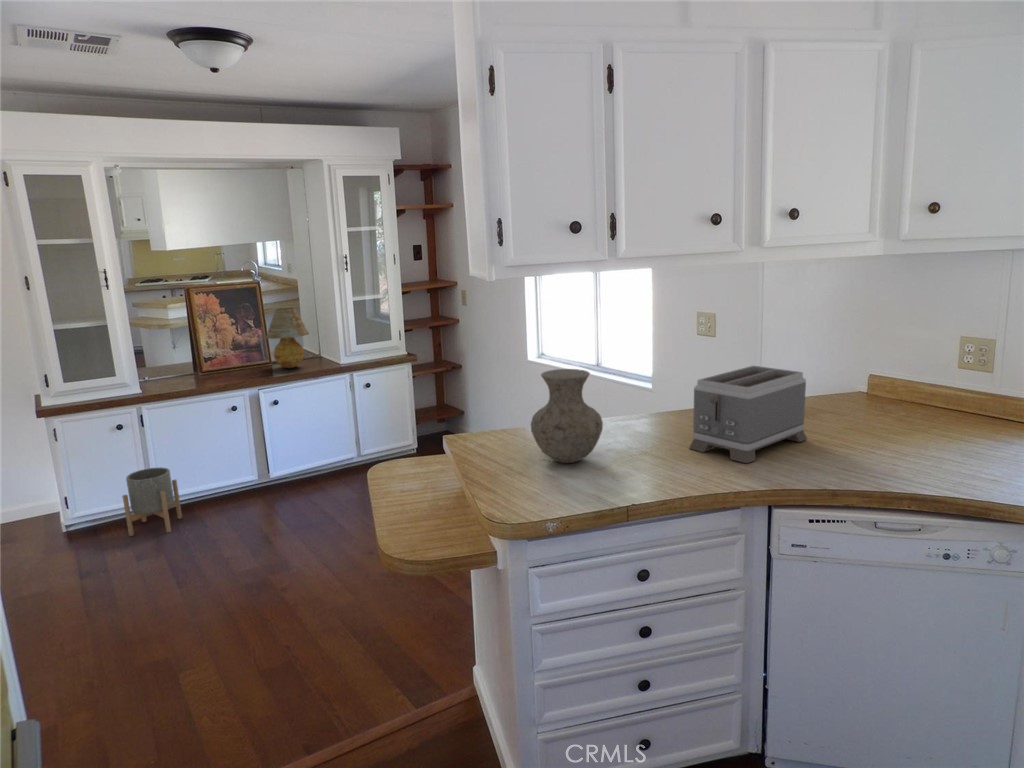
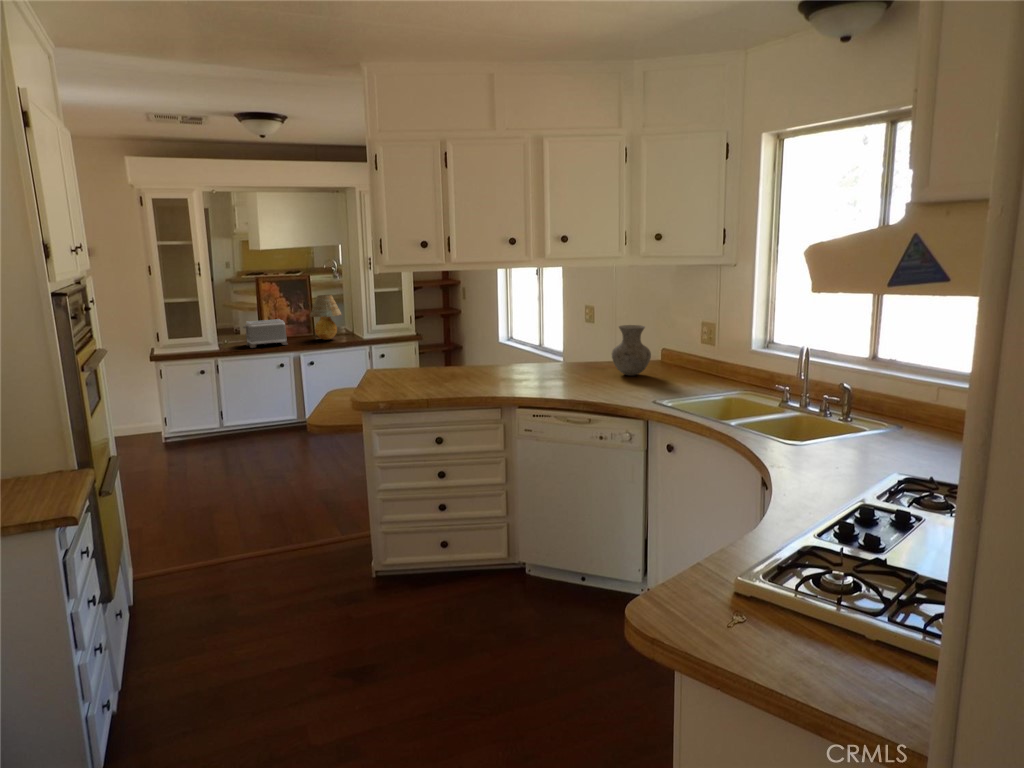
toaster: present [689,366,807,463] -> present [243,319,288,348]
vase: present [531,369,603,463] -> present [612,325,651,376]
planter: present [122,467,182,536] -> none [203,403,242,448]

